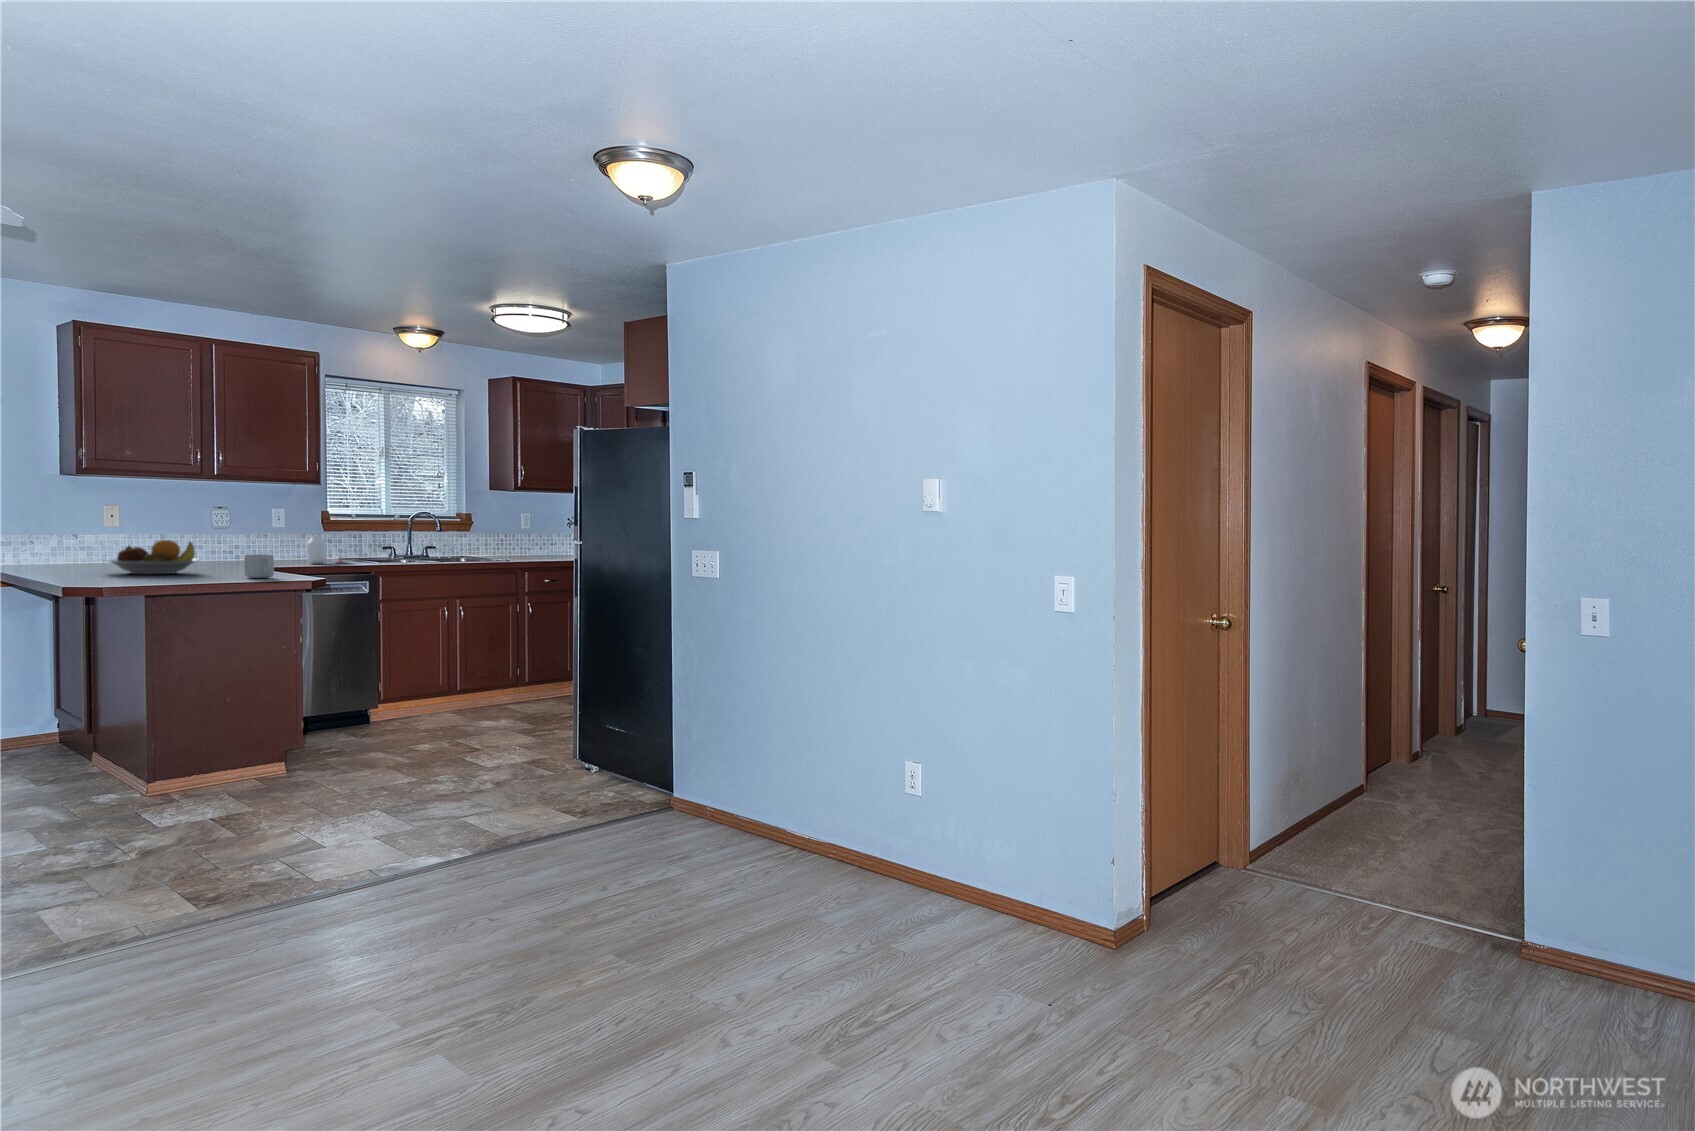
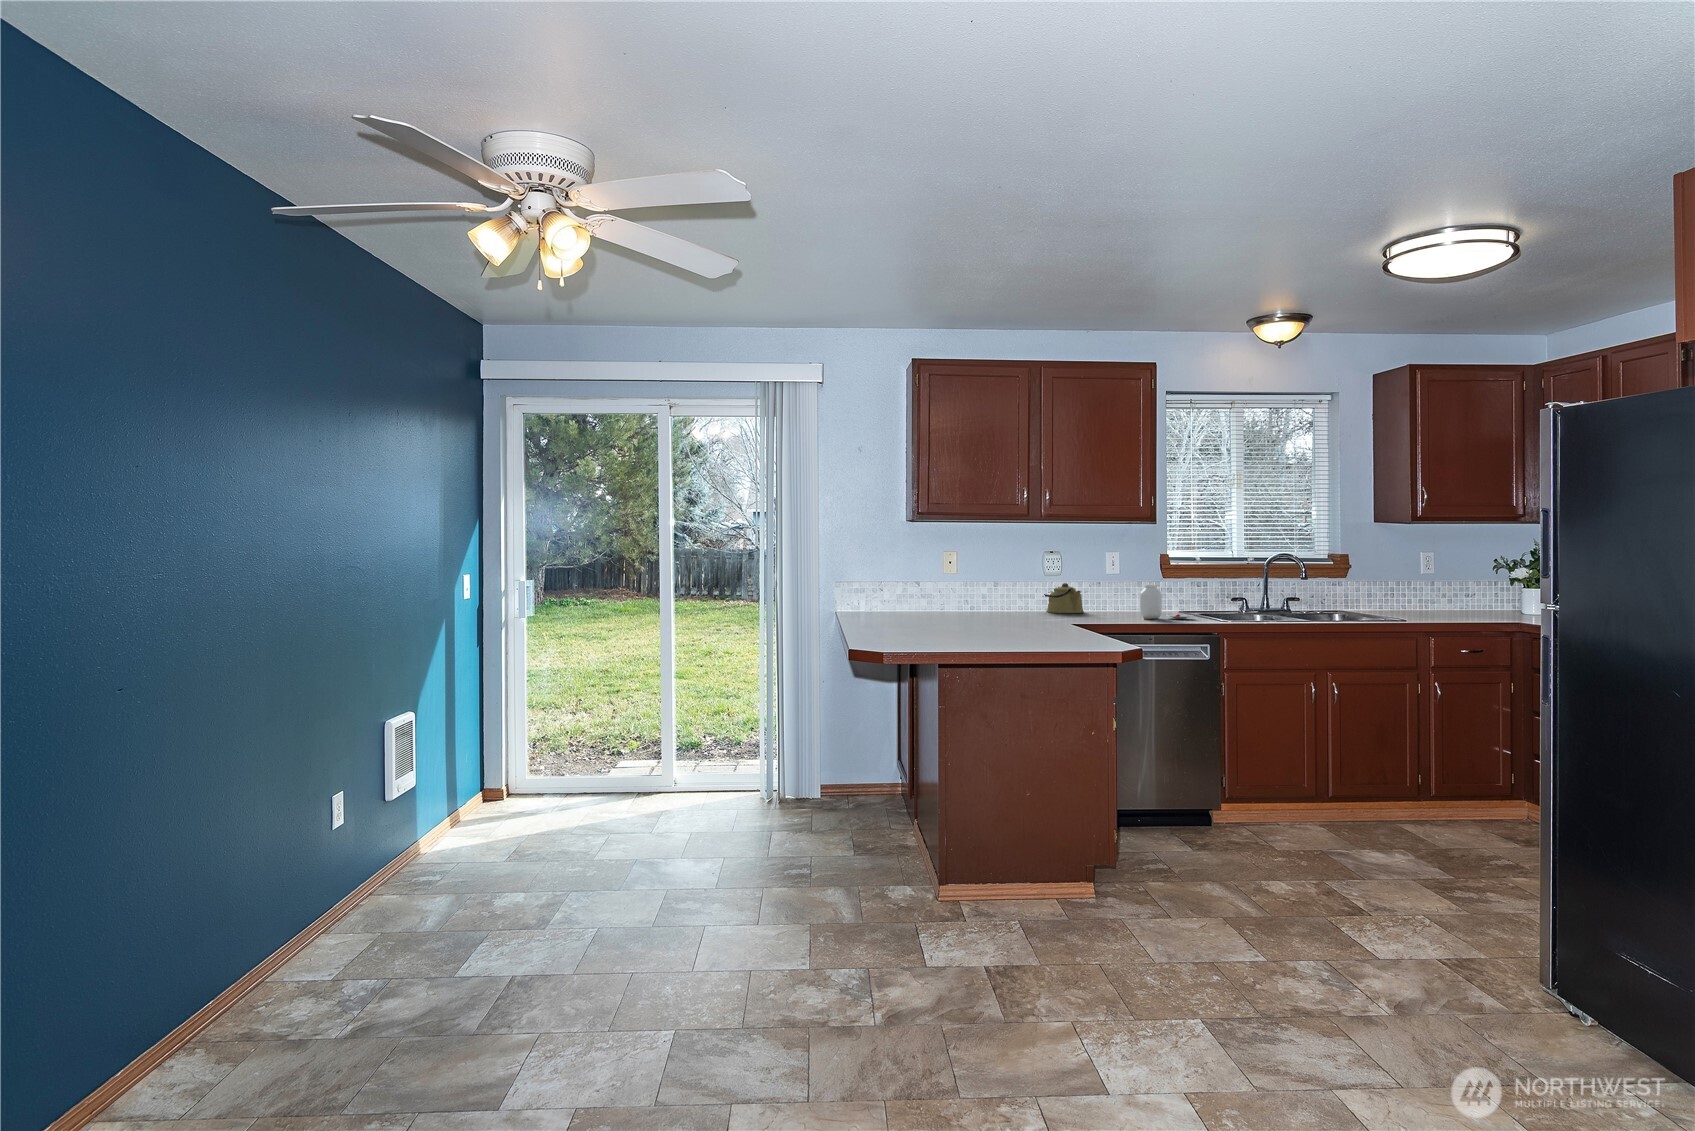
kettle: none [209,535,253,561] -> present [1044,583,1084,613]
fruit bowl: present [107,540,199,574] -> none [919,592,1010,632]
mug: present [245,554,274,578] -> none [1050,612,1082,642]

